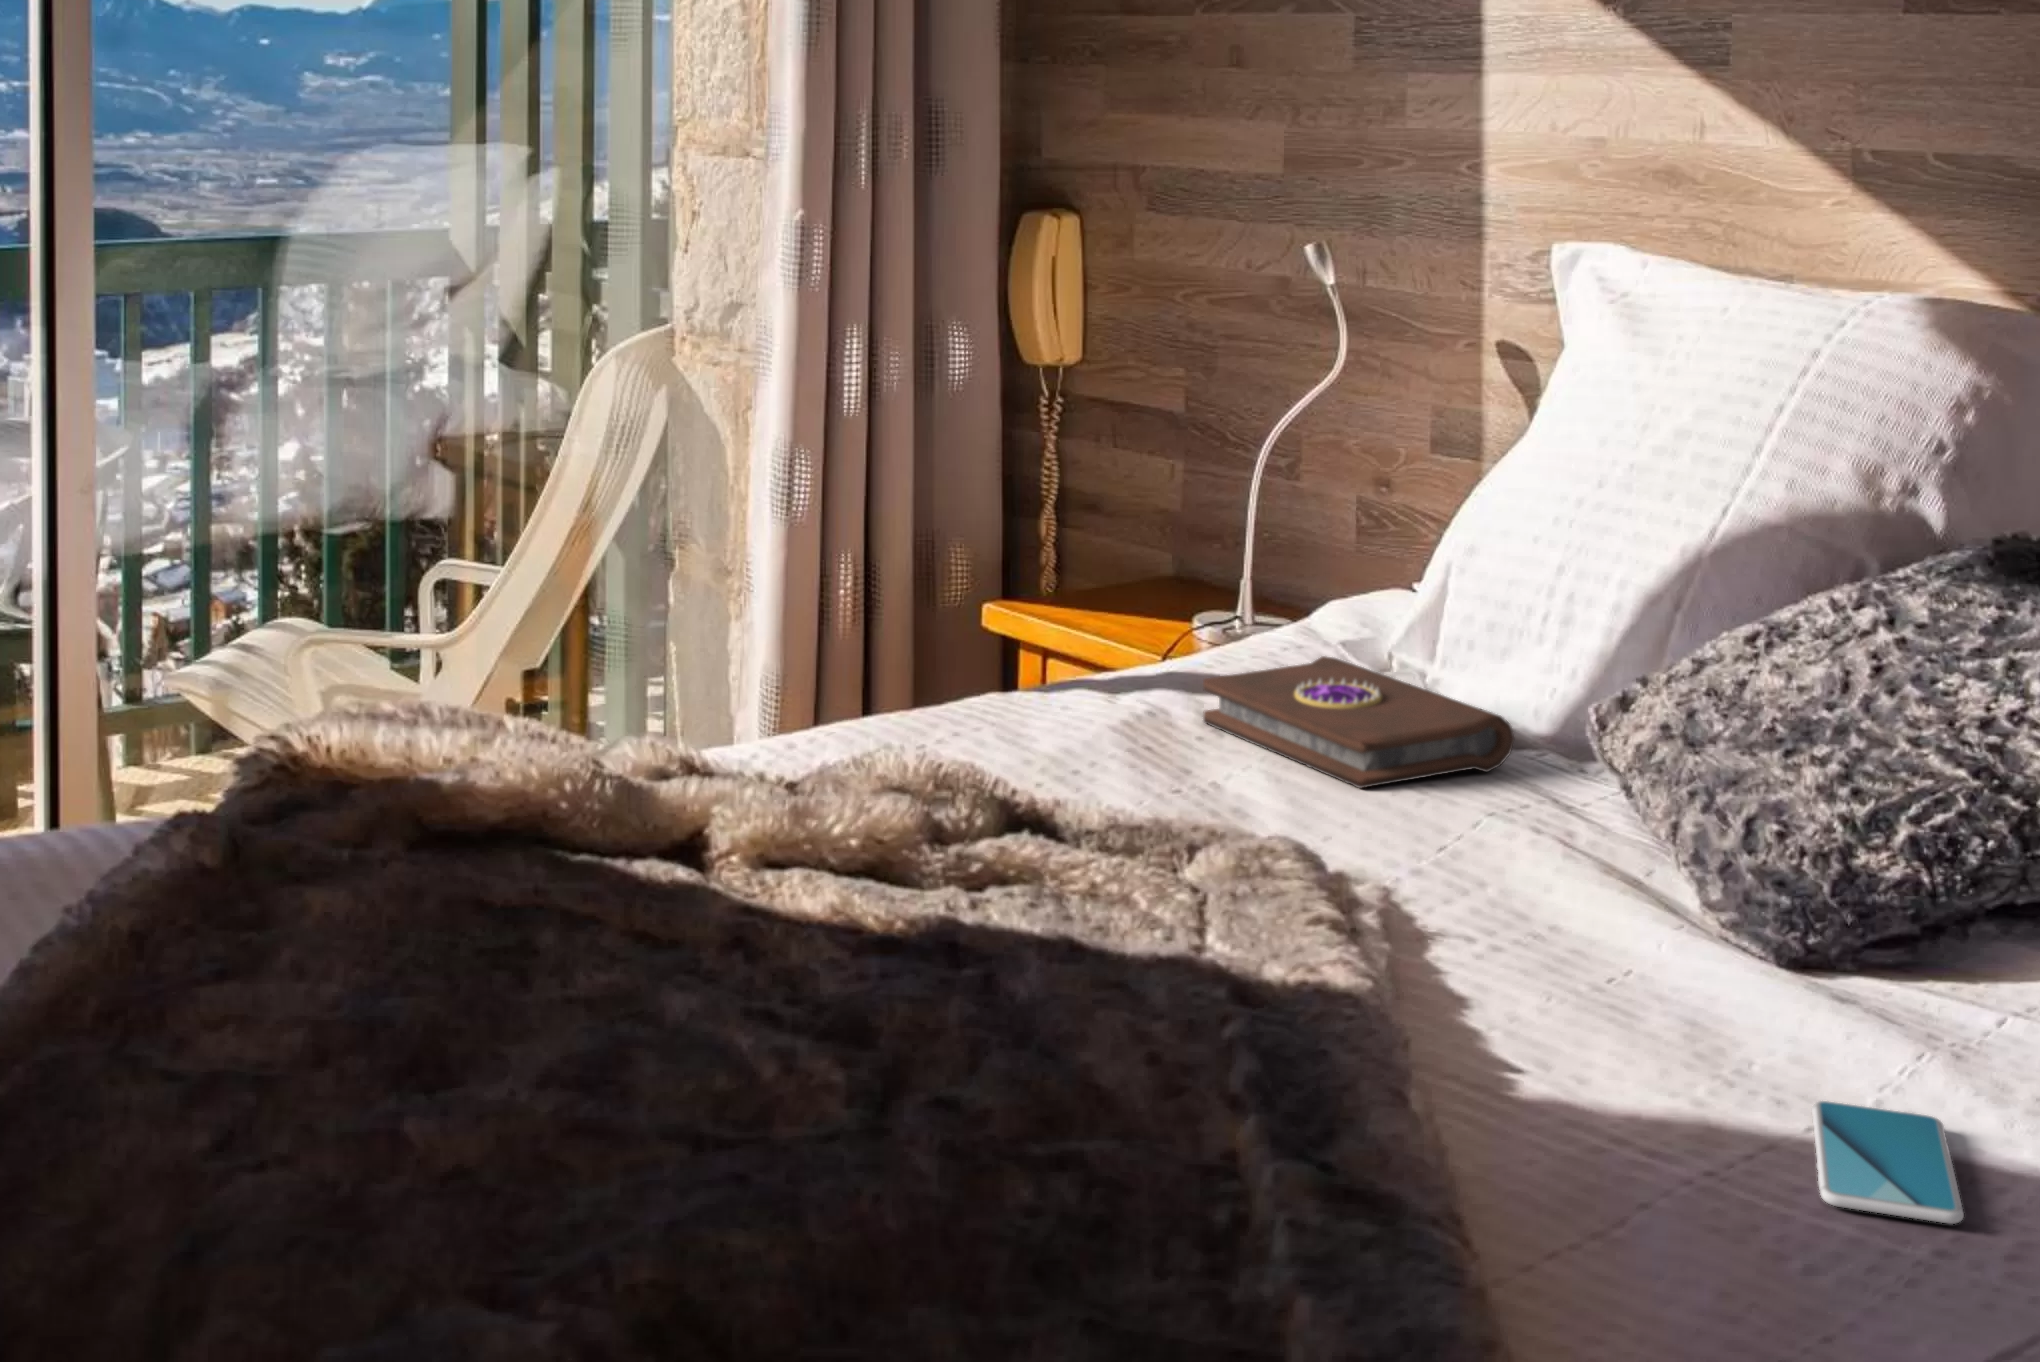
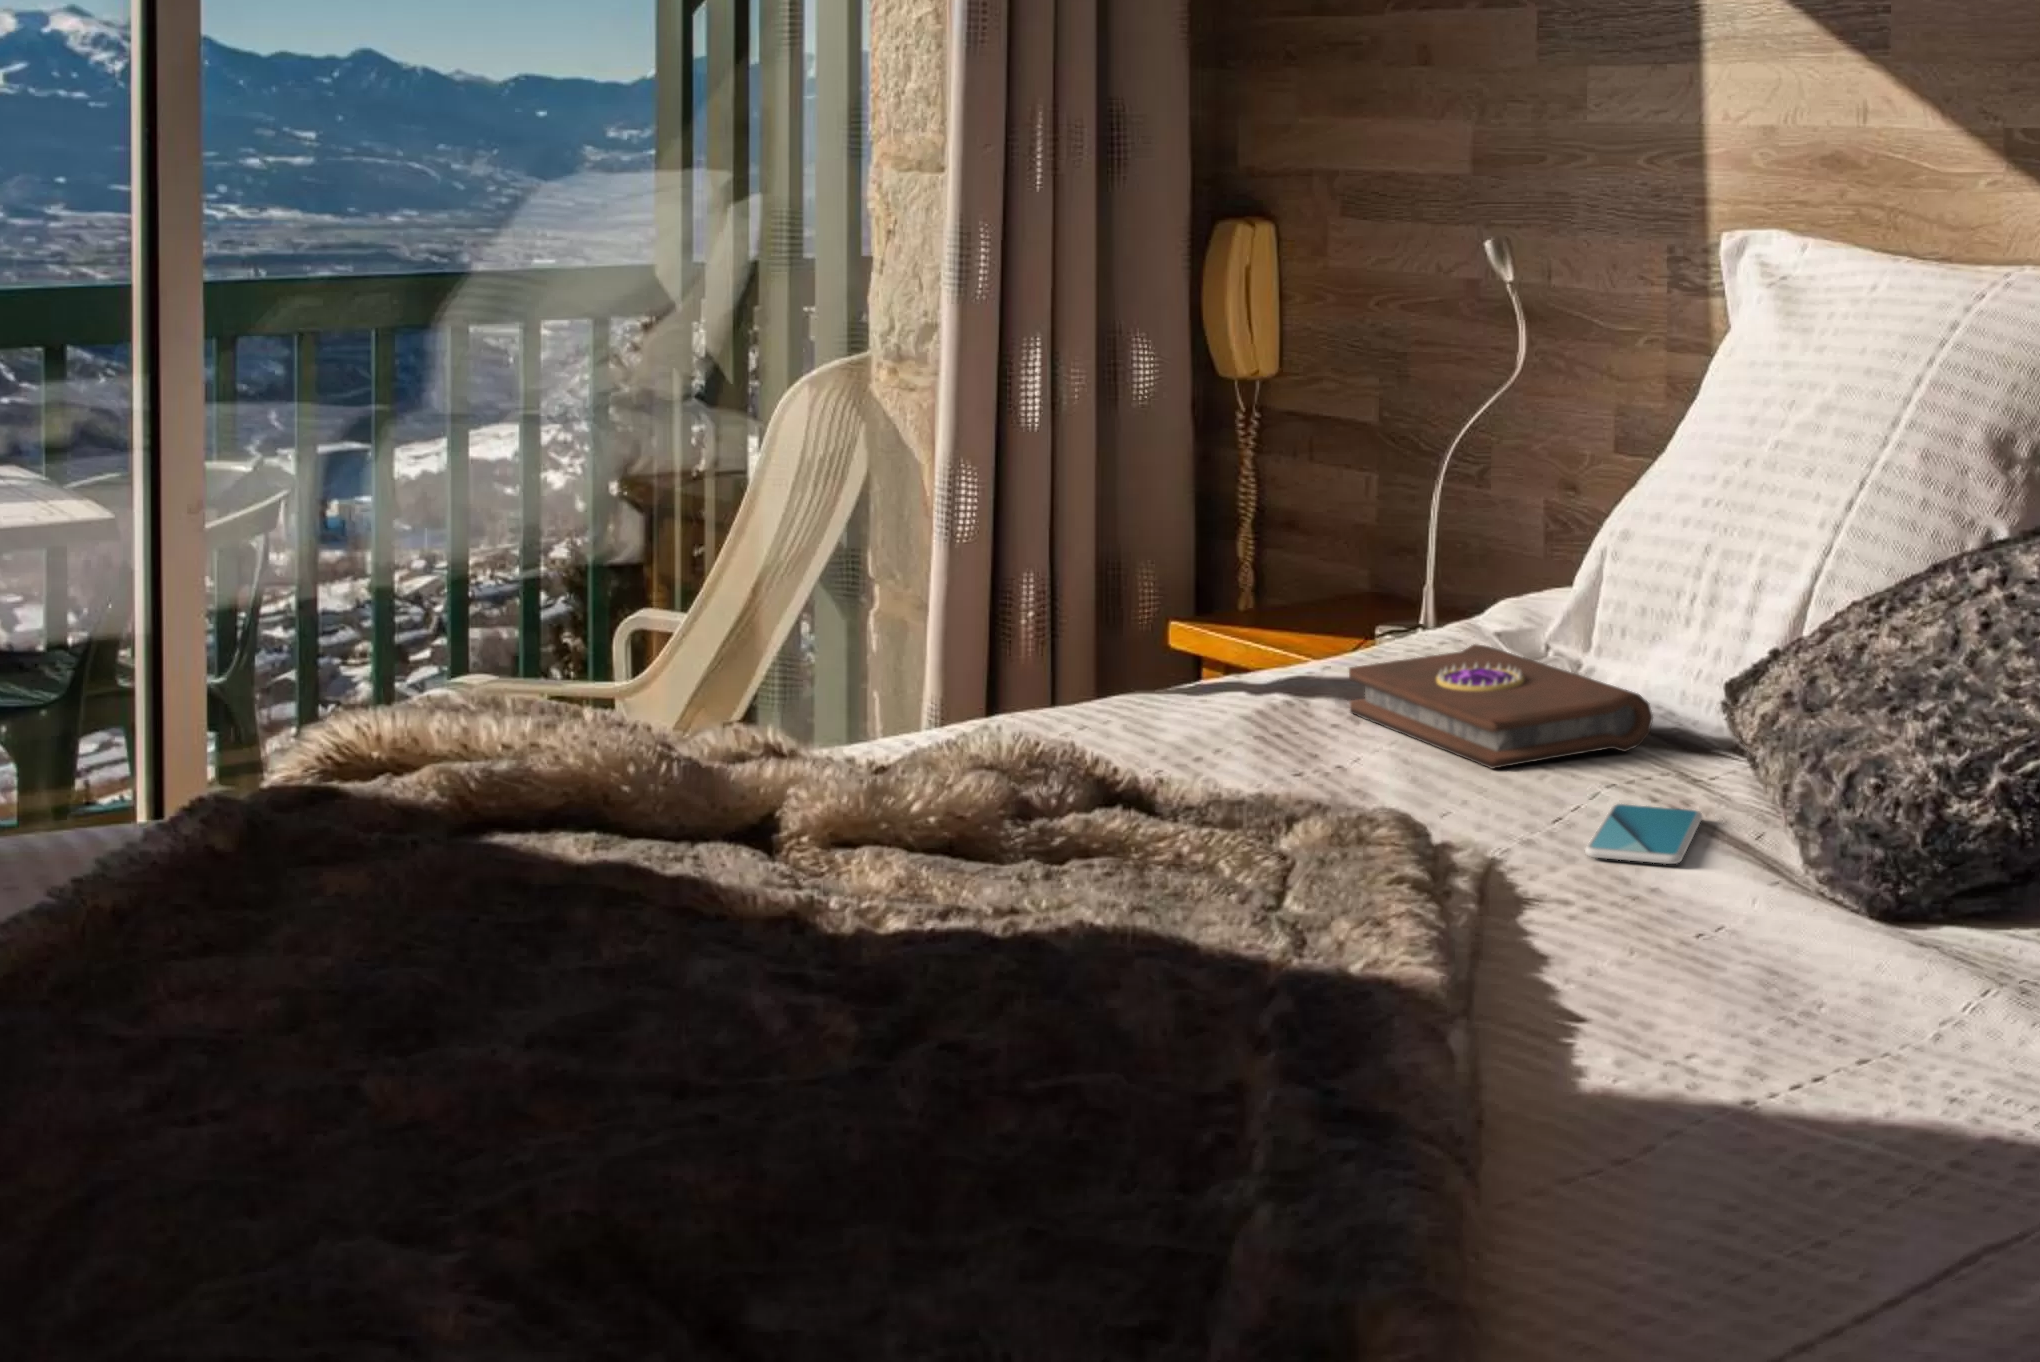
smartphone: present [1812,1101,1964,1224] -> present [1585,804,1702,864]

